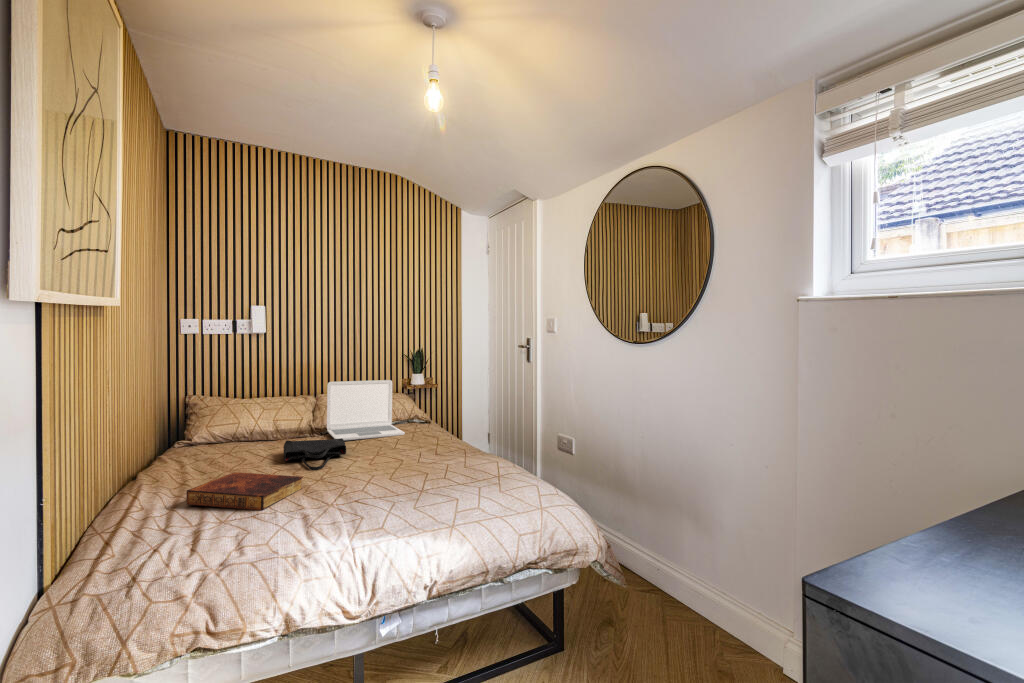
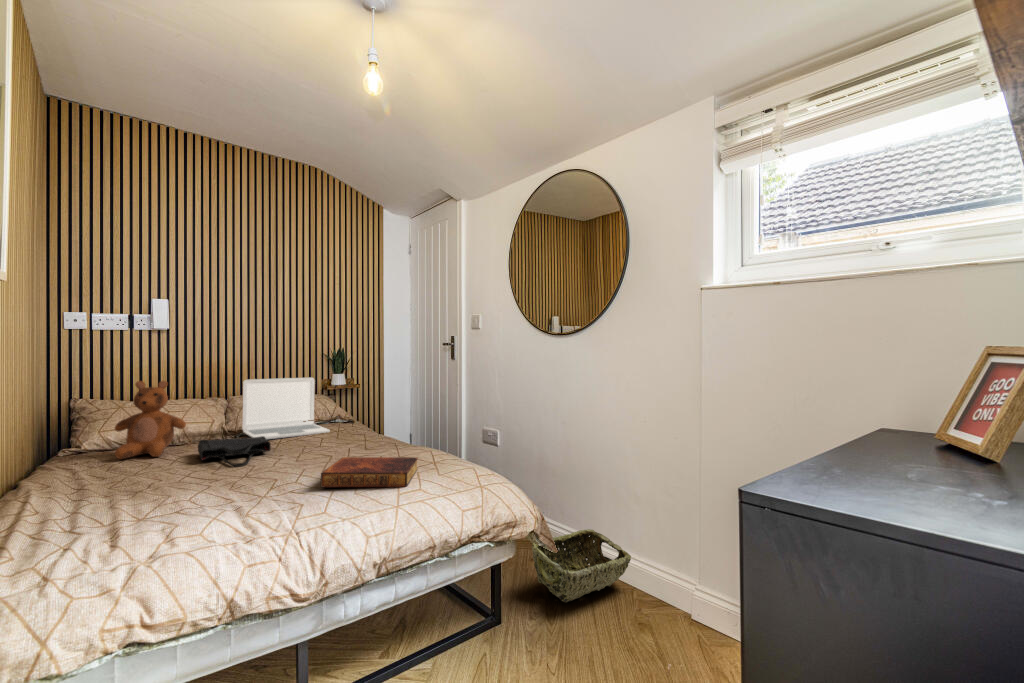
teddy bear: none [216,383,276,455] -> present [115,381,186,459]
book: present [186,472,303,510] -> present [321,457,418,487]
woven basket: none [597,555,708,634] -> present [532,529,631,602]

